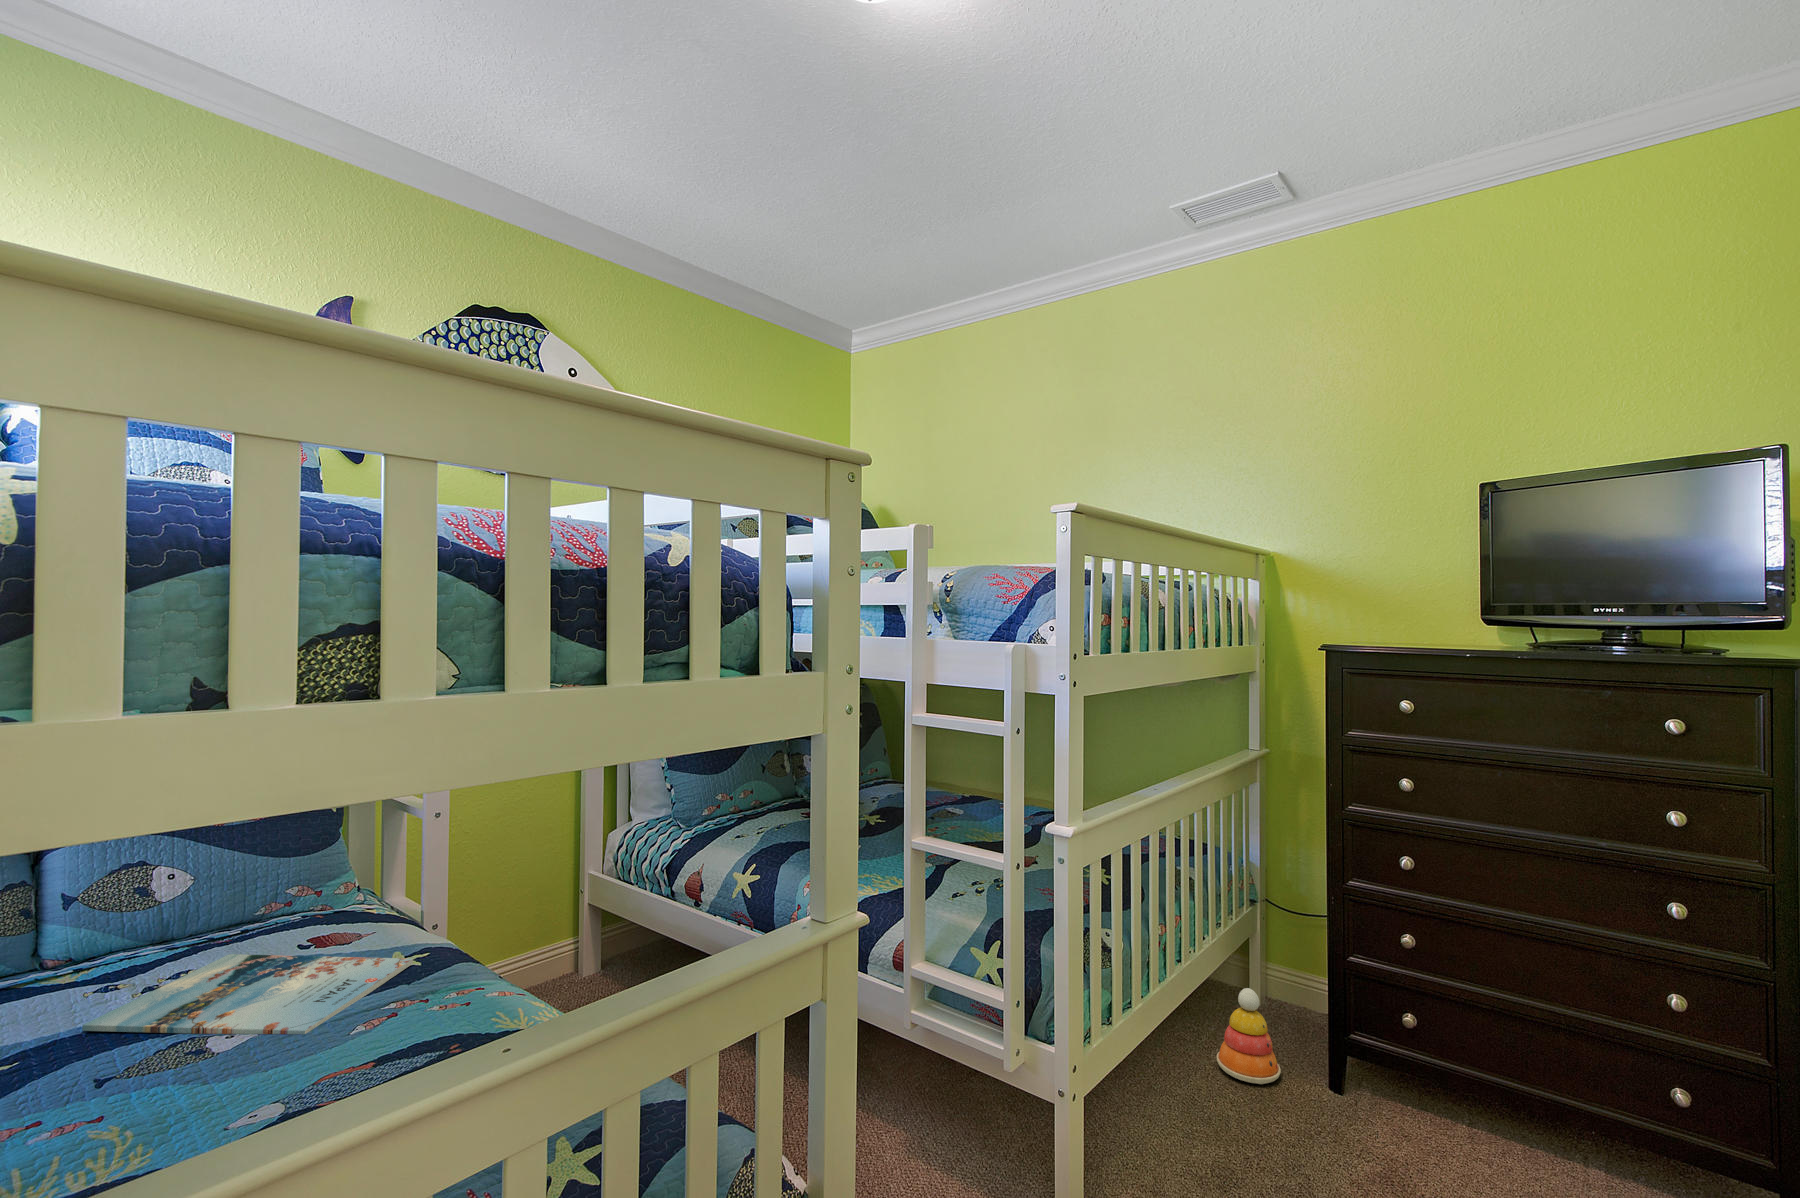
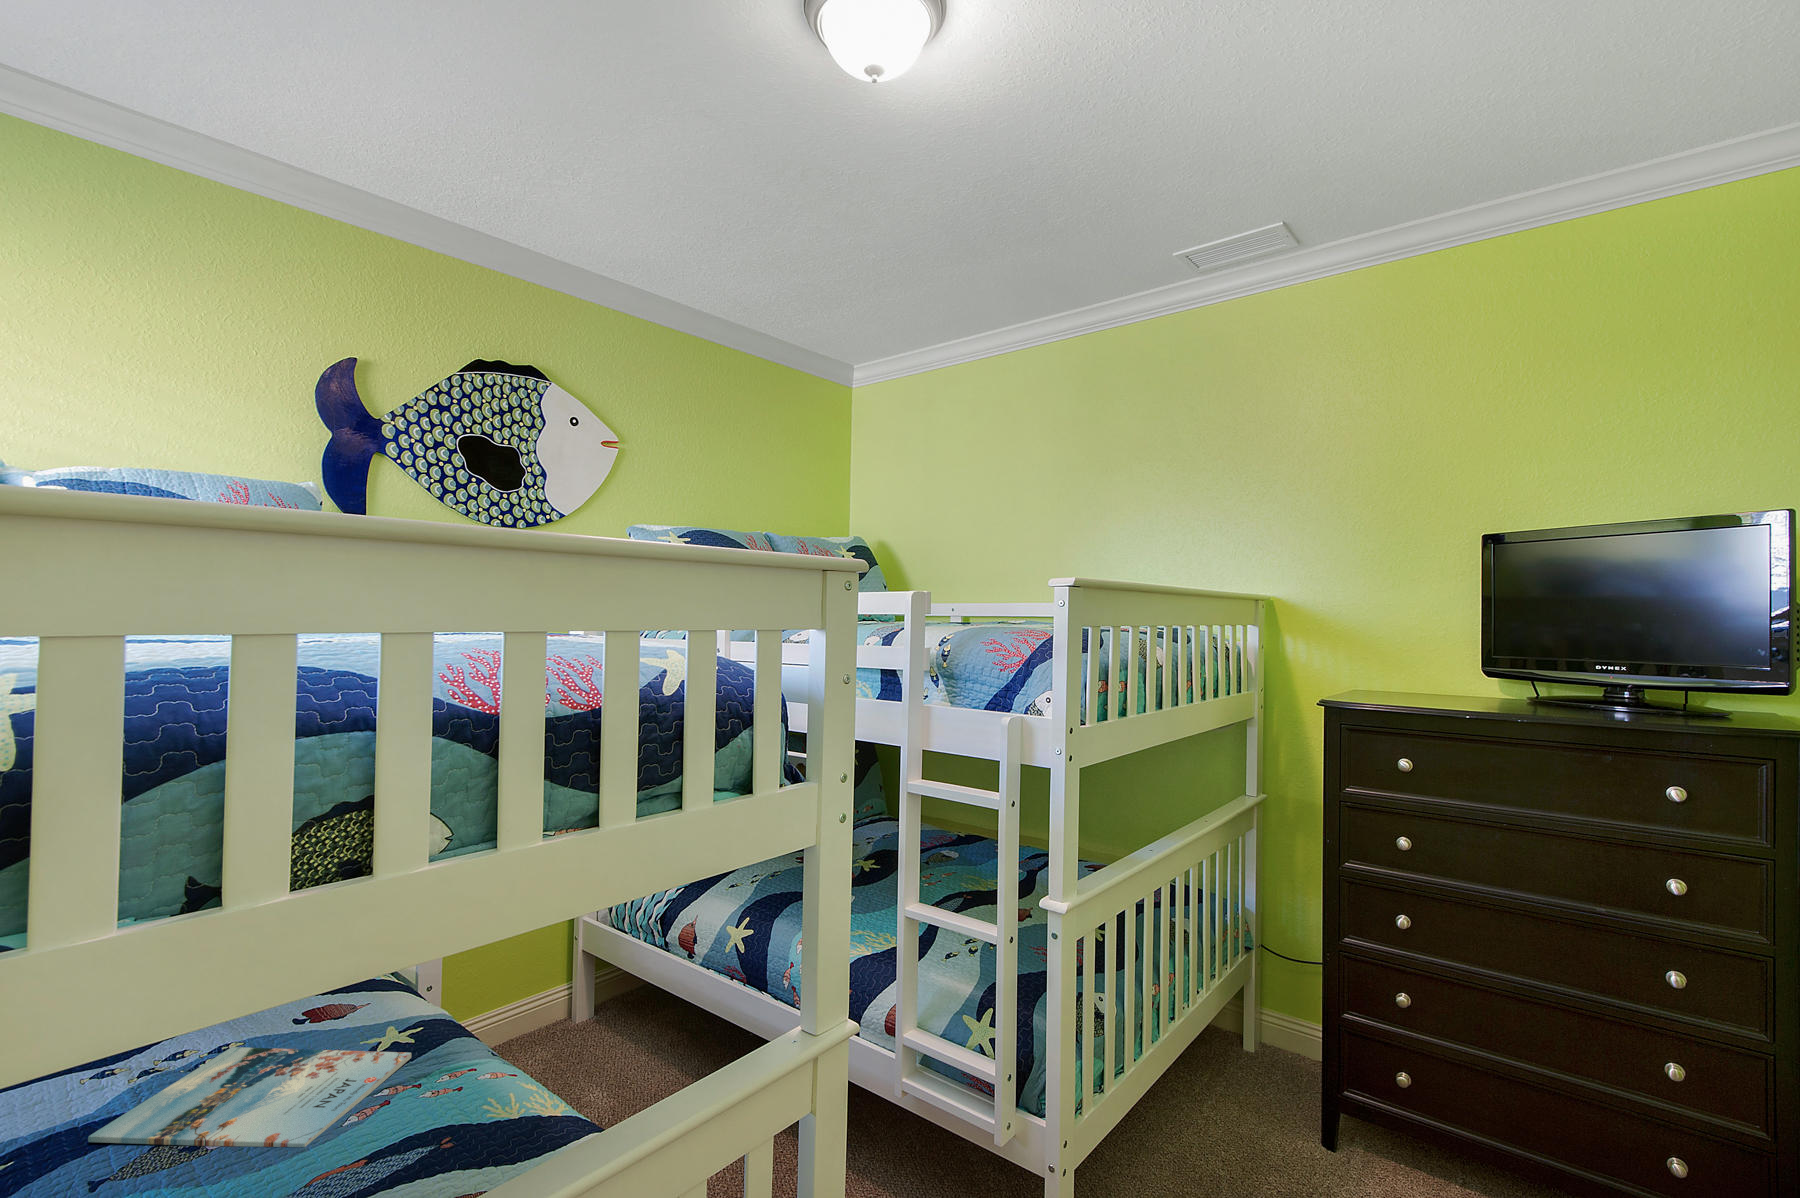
stacking toy: present [1217,988,1281,1084] -> none [1210,1047,1273,1144]

